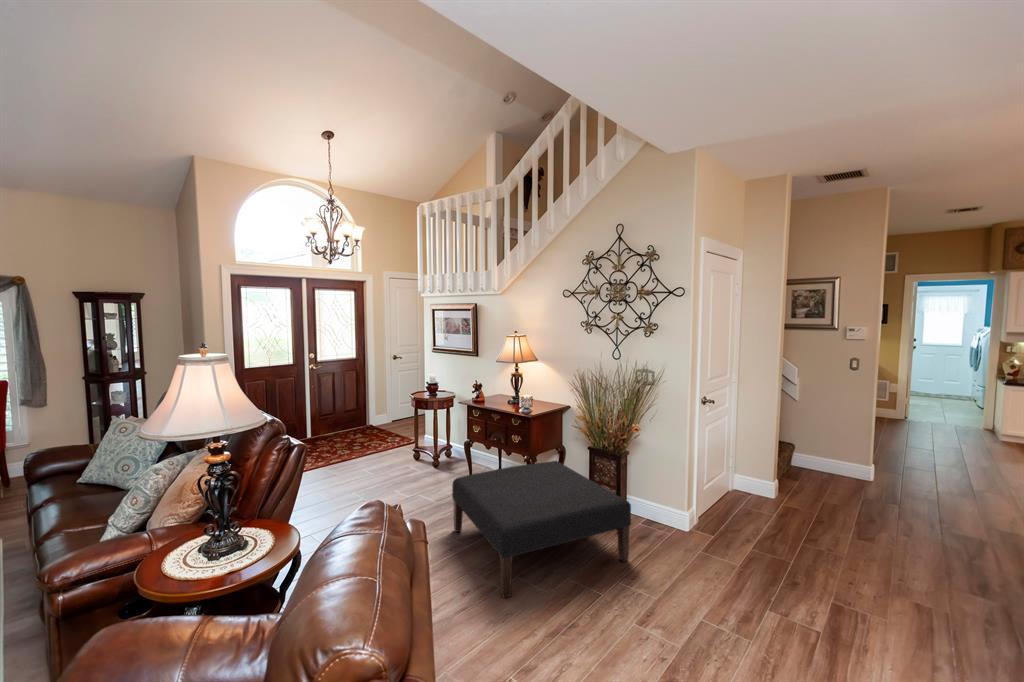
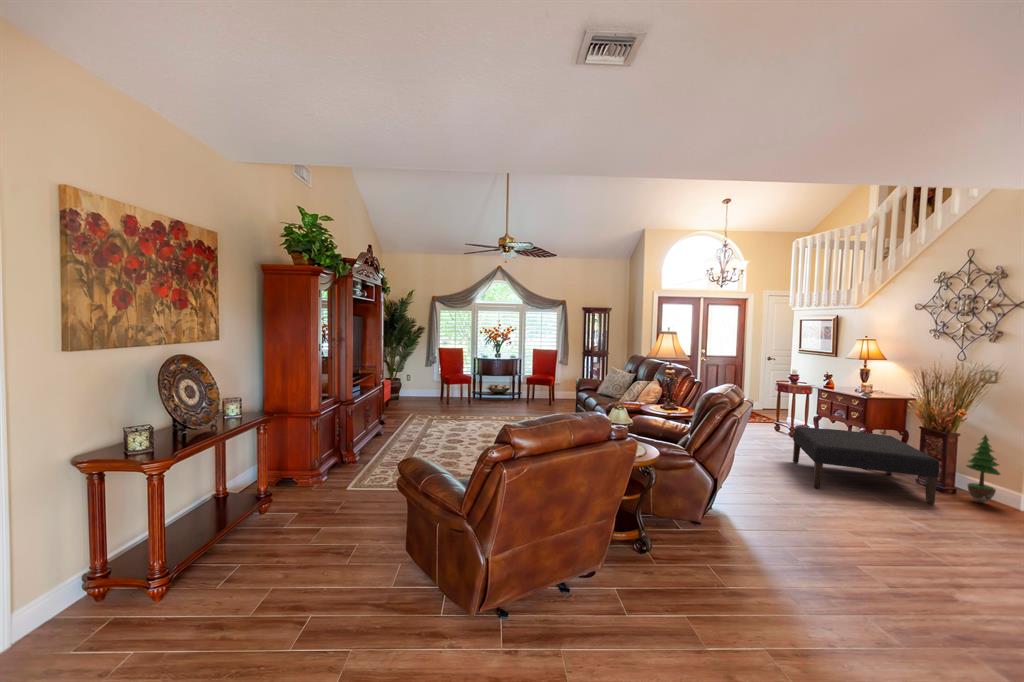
potted tree: none [636,449,667,531] -> present [966,435,1000,503]

